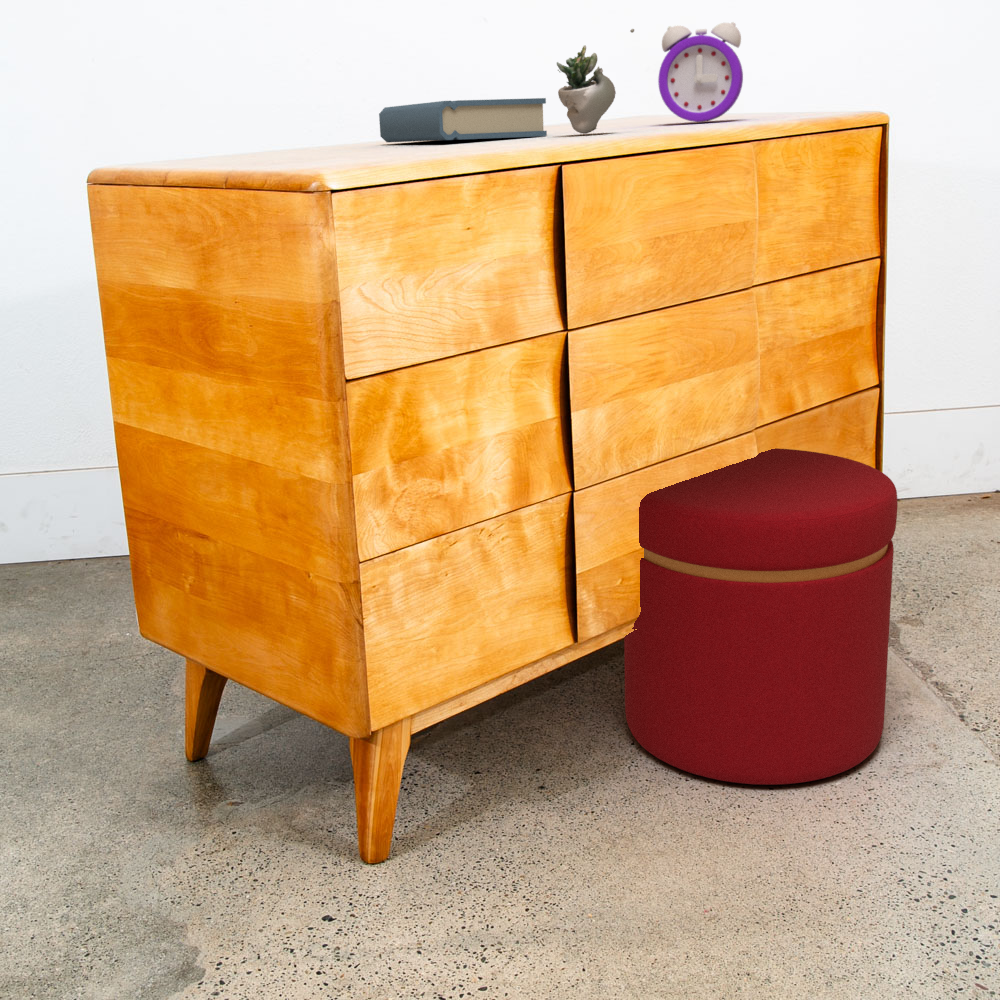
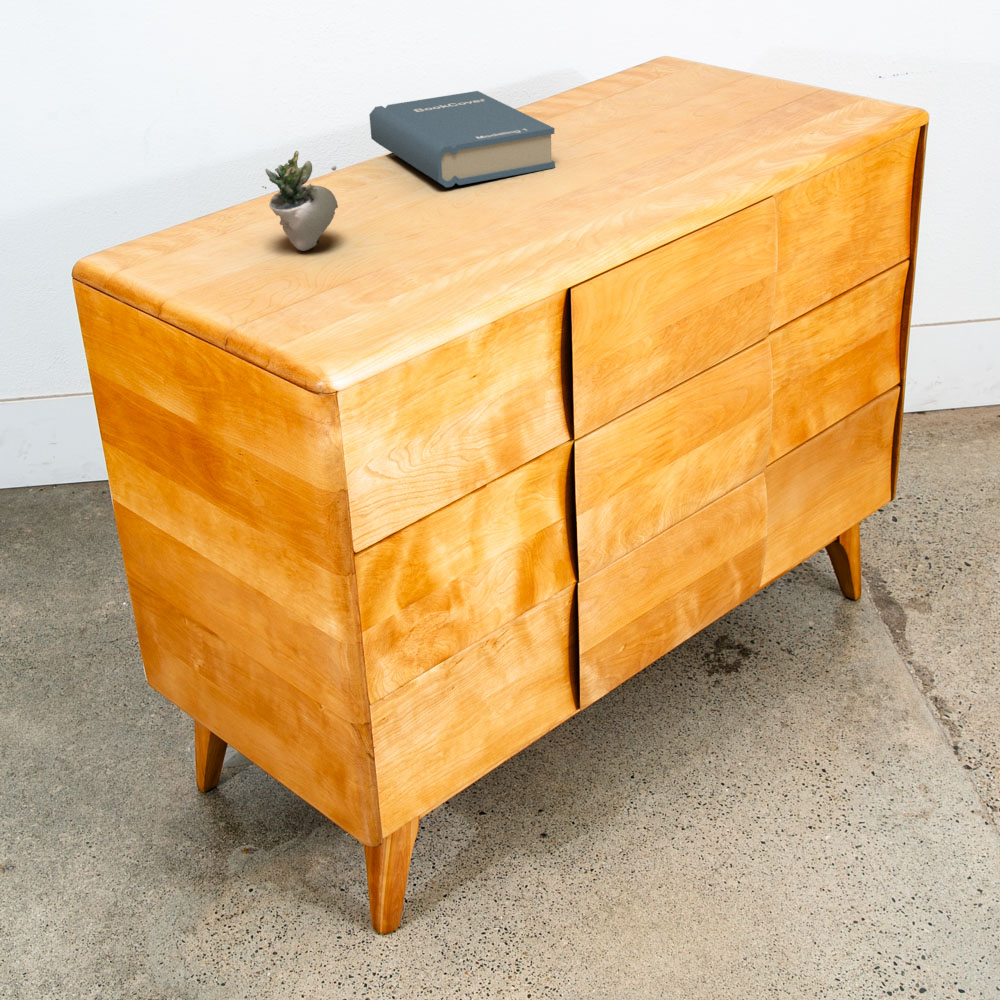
alarm clock: present [658,22,743,122] -> none [680,18,774,128]
succulent plant: present [557,29,634,134] -> present [263,151,338,251]
ottoman: present [624,448,898,785] -> none [626,479,906,839]

